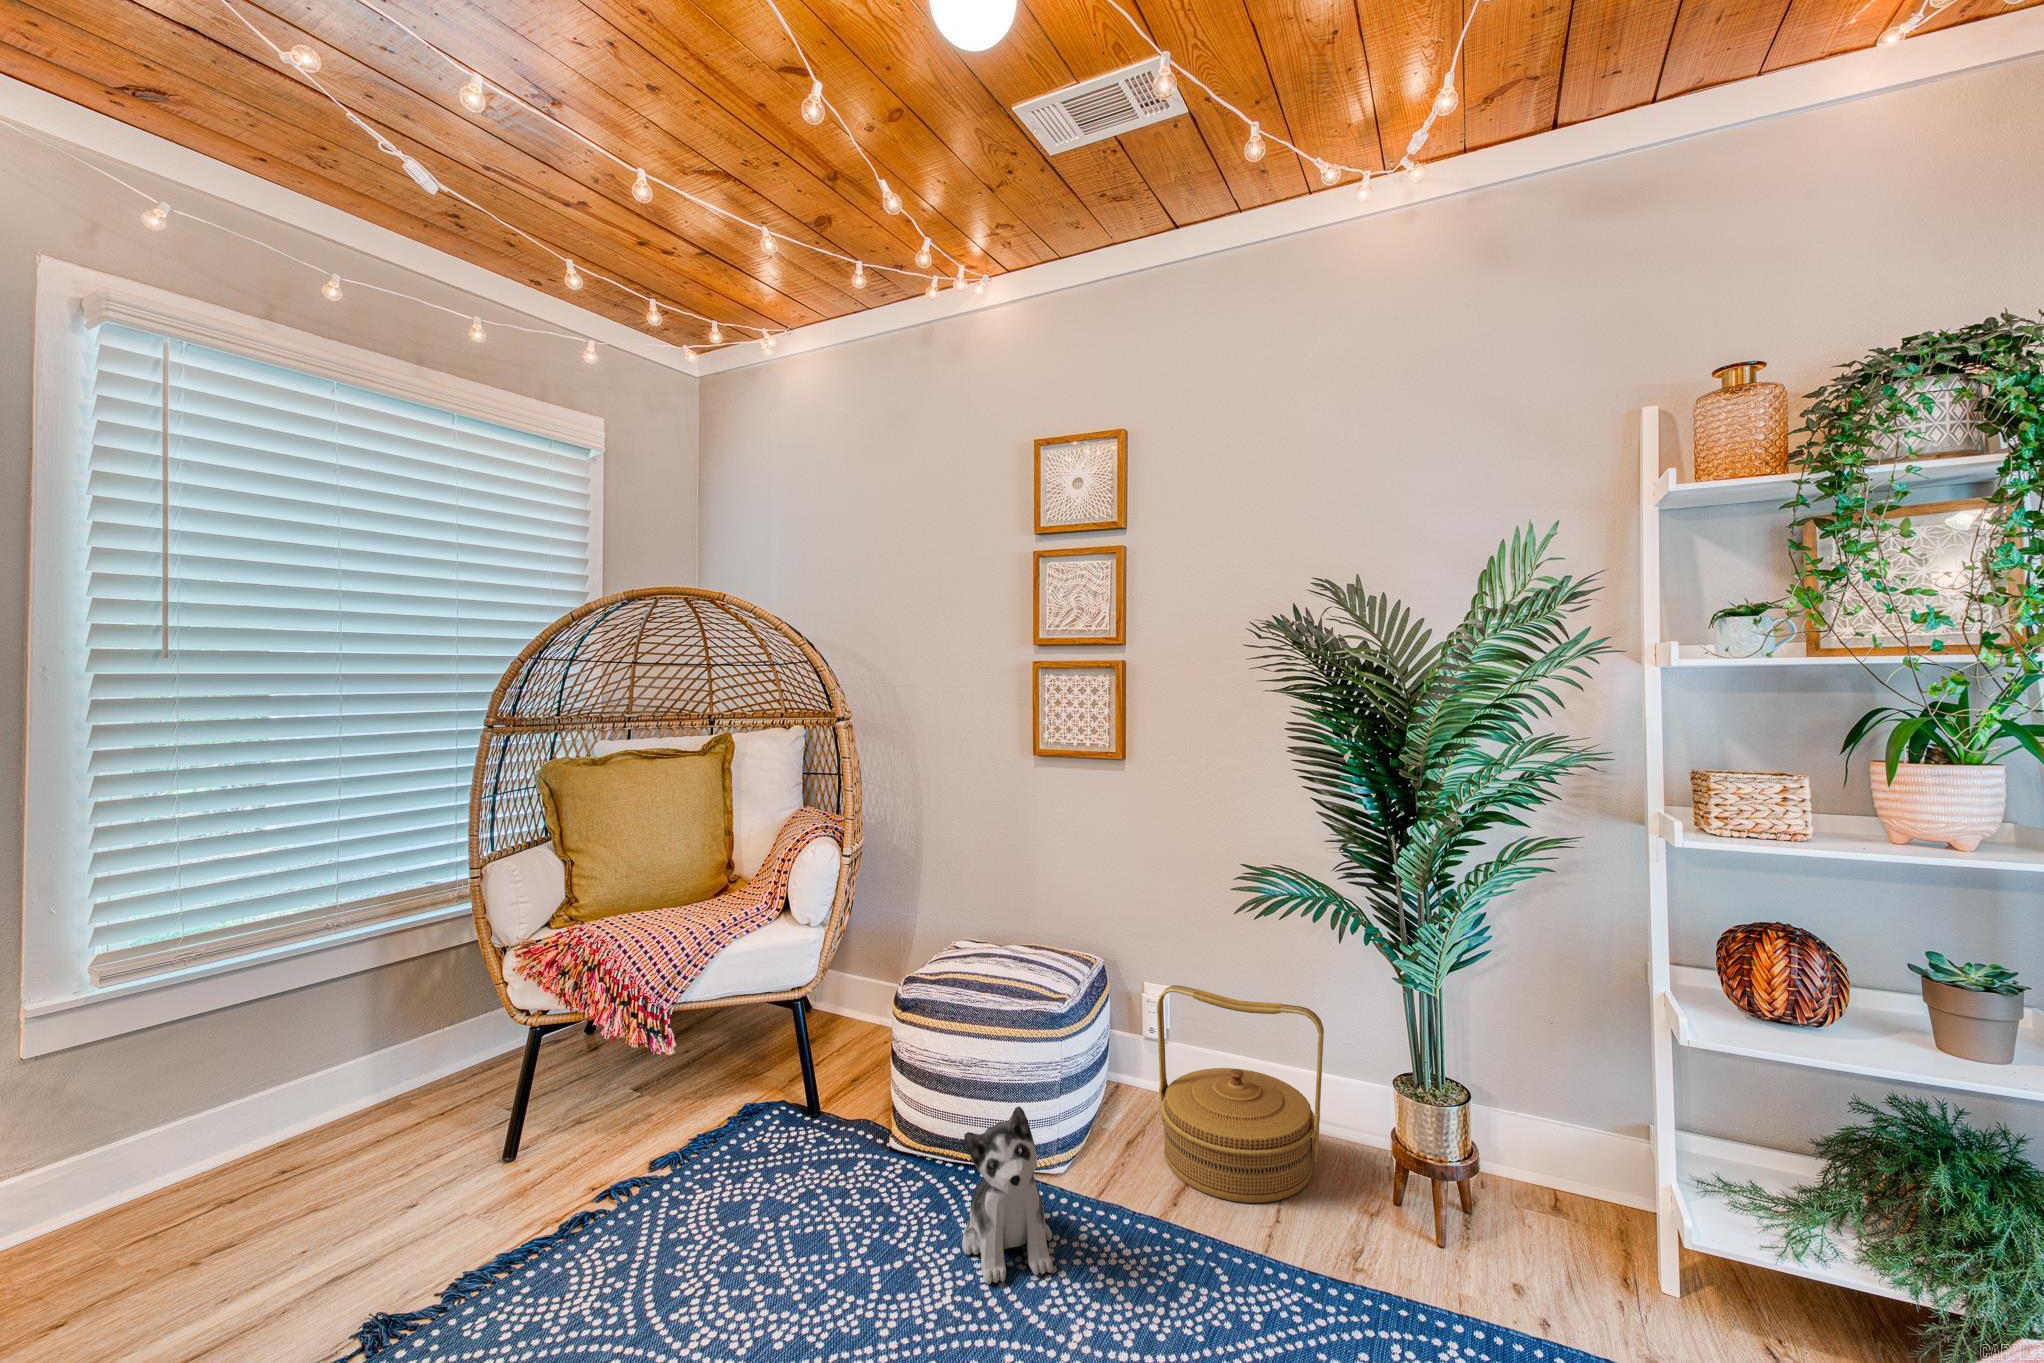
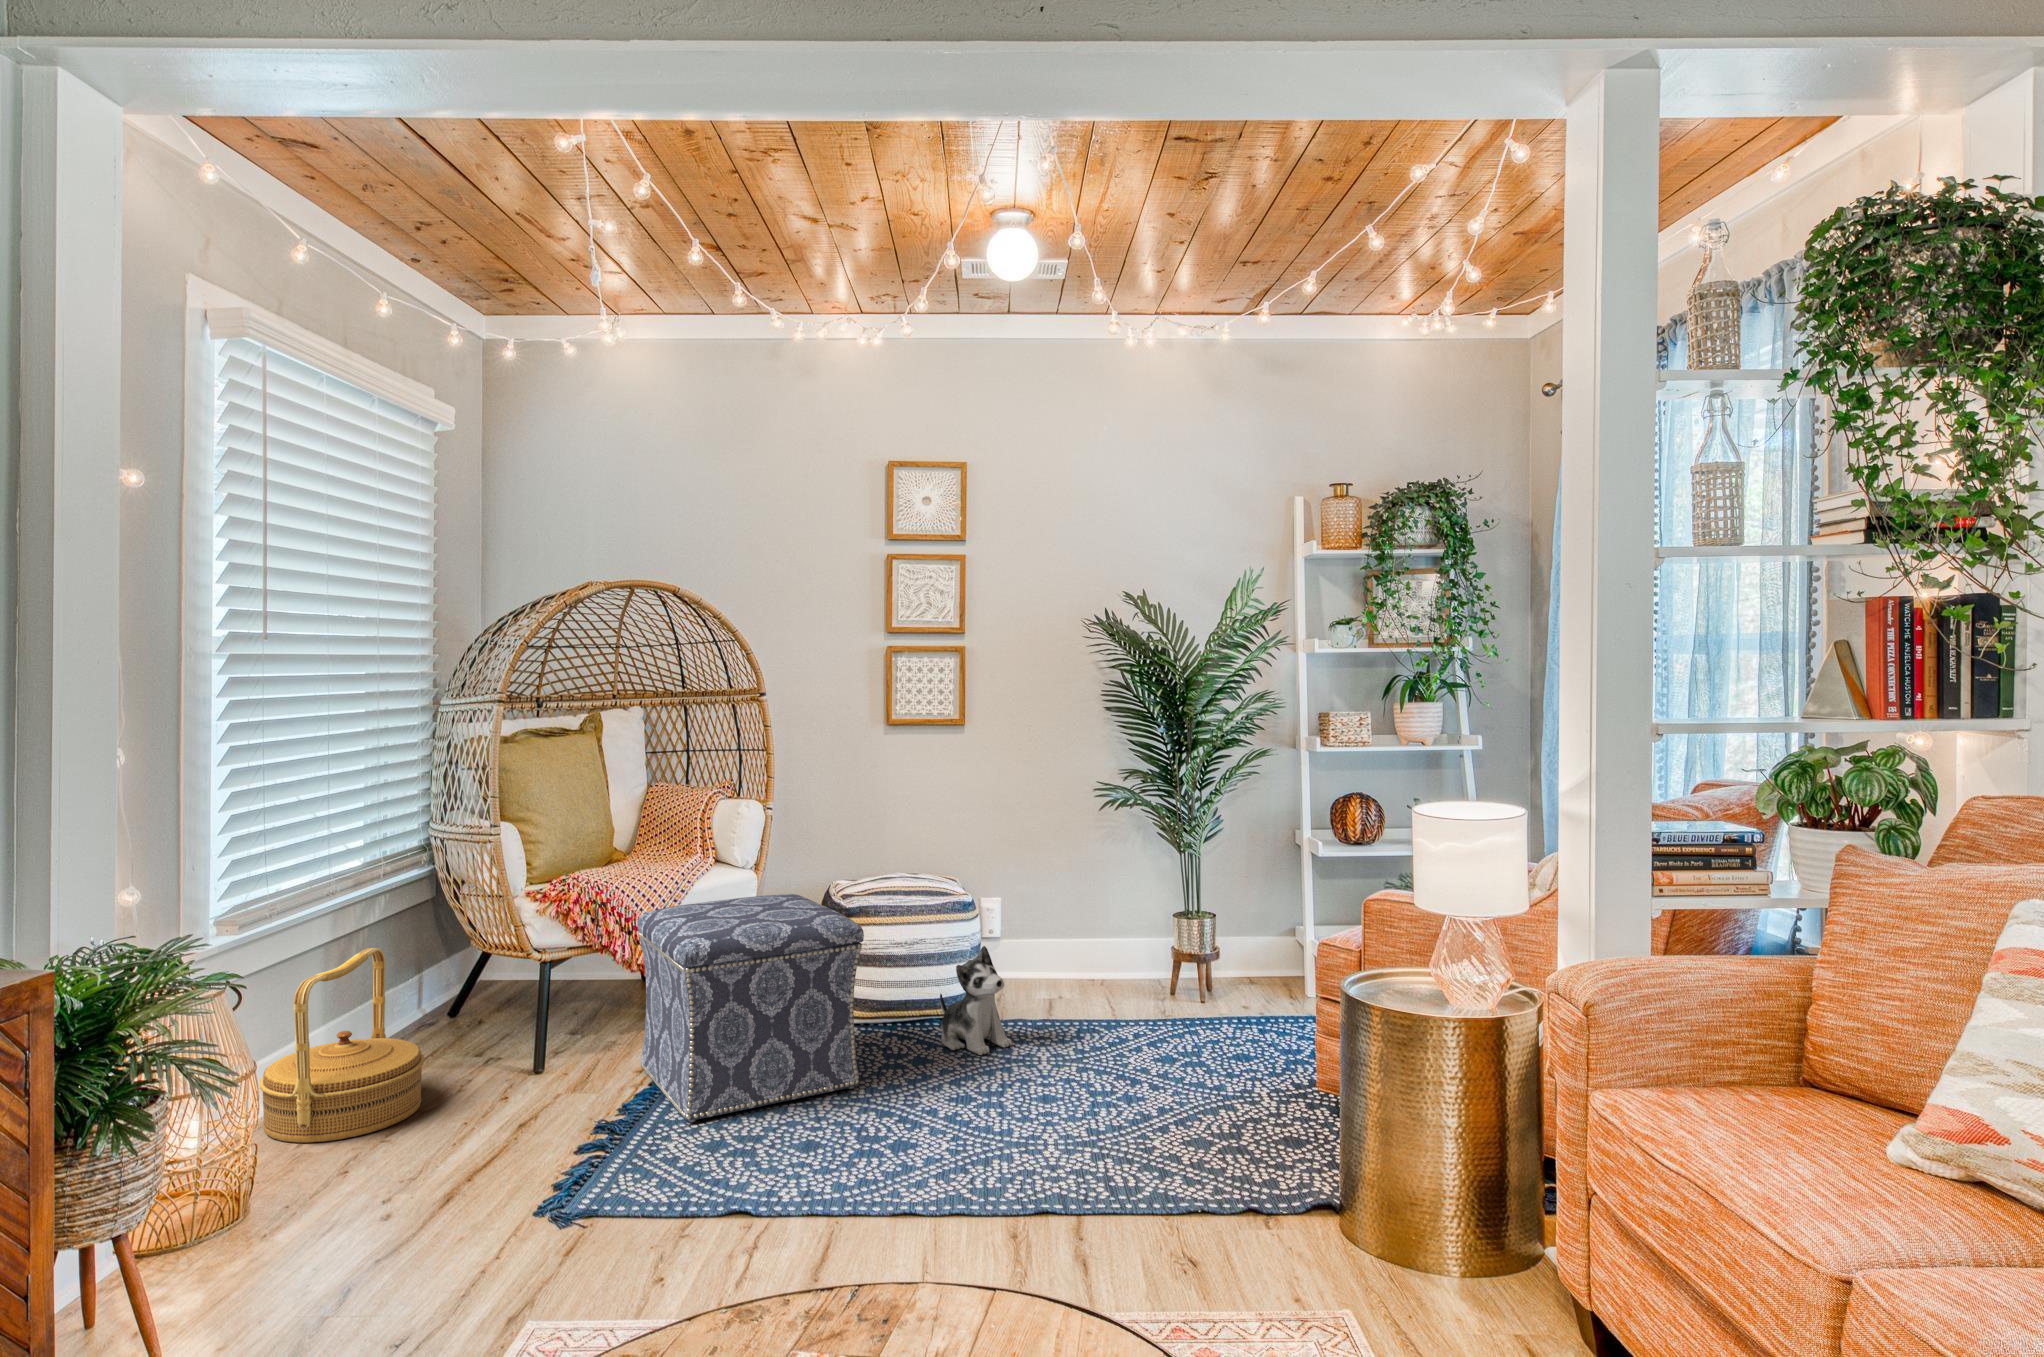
ottoman: none [505,978,827,1313] -> present [637,894,864,1122]
woven basket: present [1157,985,1324,1203] -> present [260,948,425,1143]

